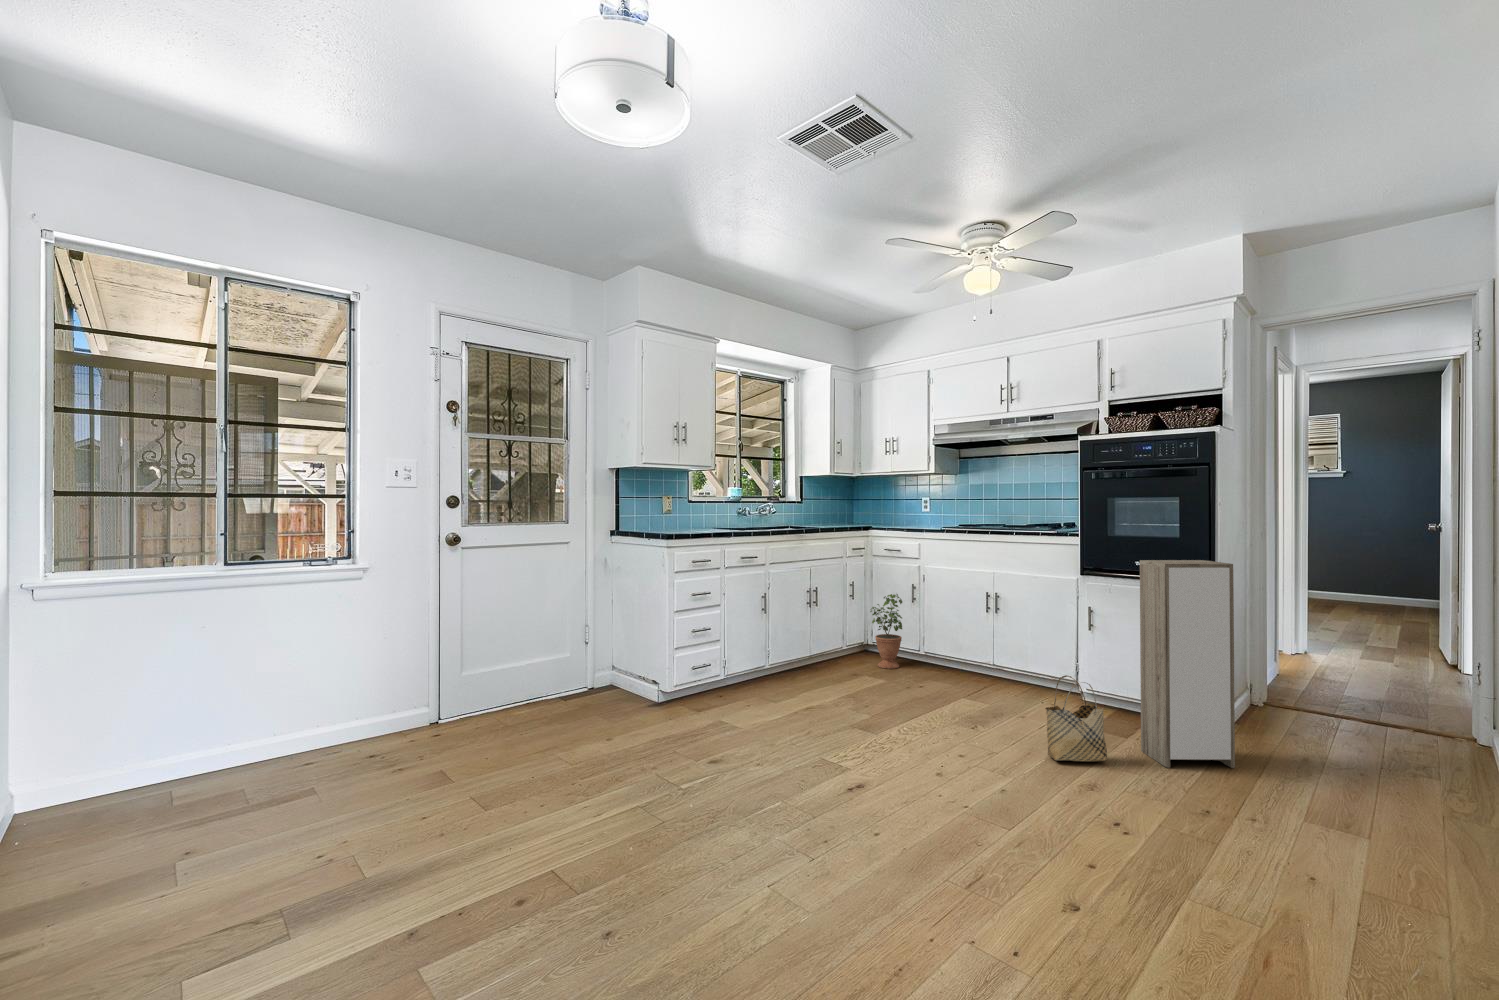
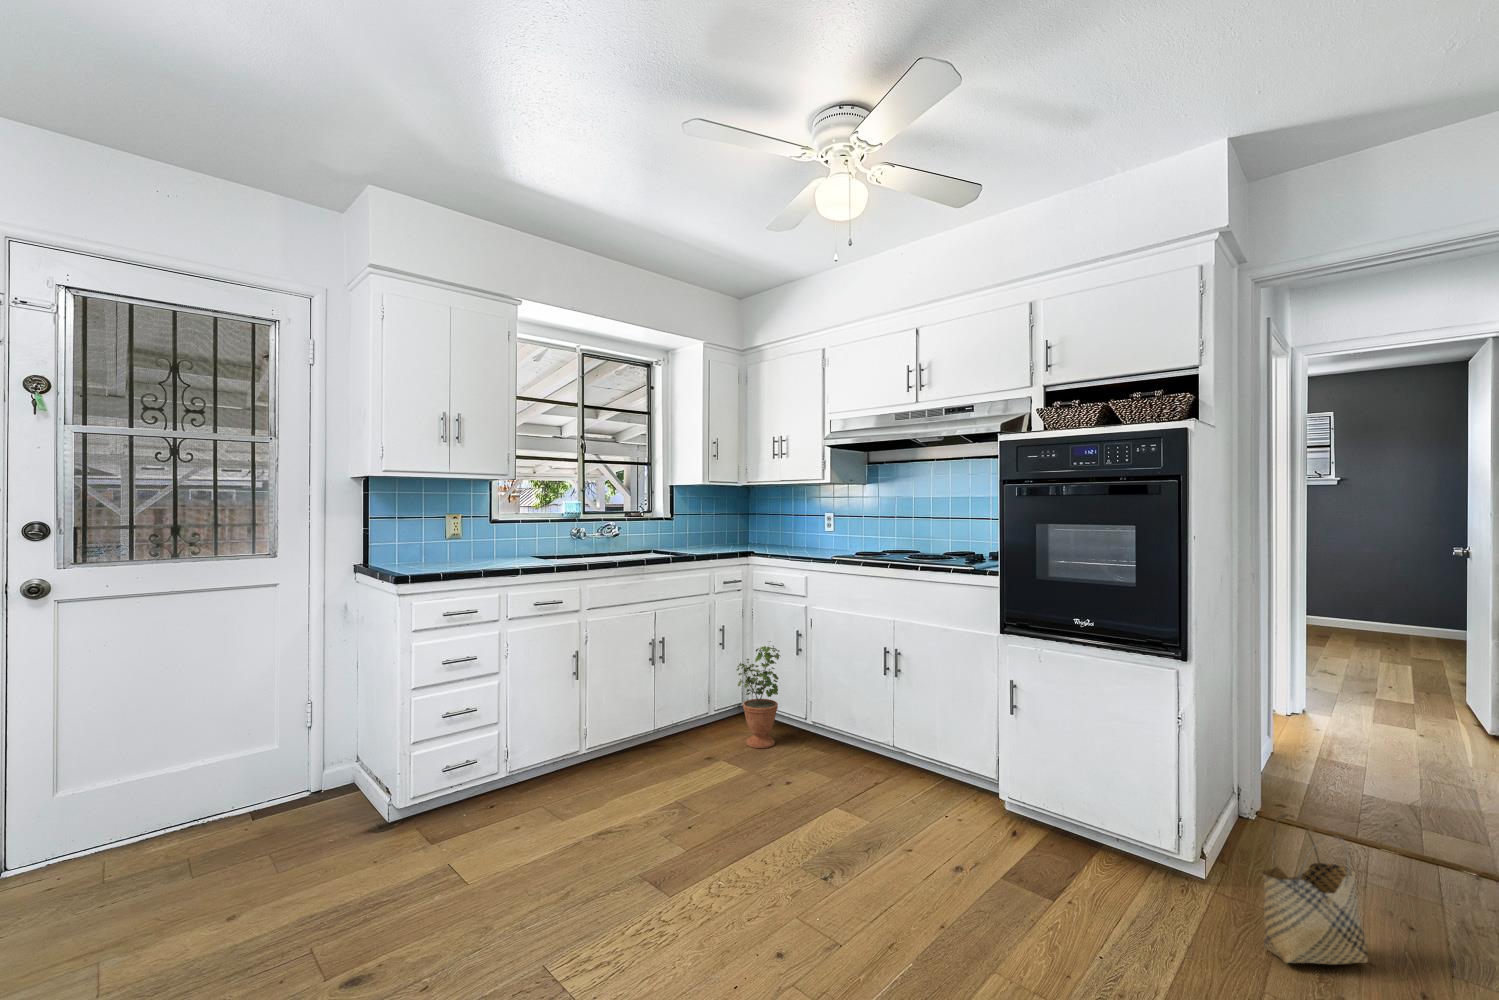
storage cabinet: present [1140,560,1235,768] -> none [1071,629,1217,975]
woven basket: present [1045,675,1107,762] -> present [1262,814,1368,964]

